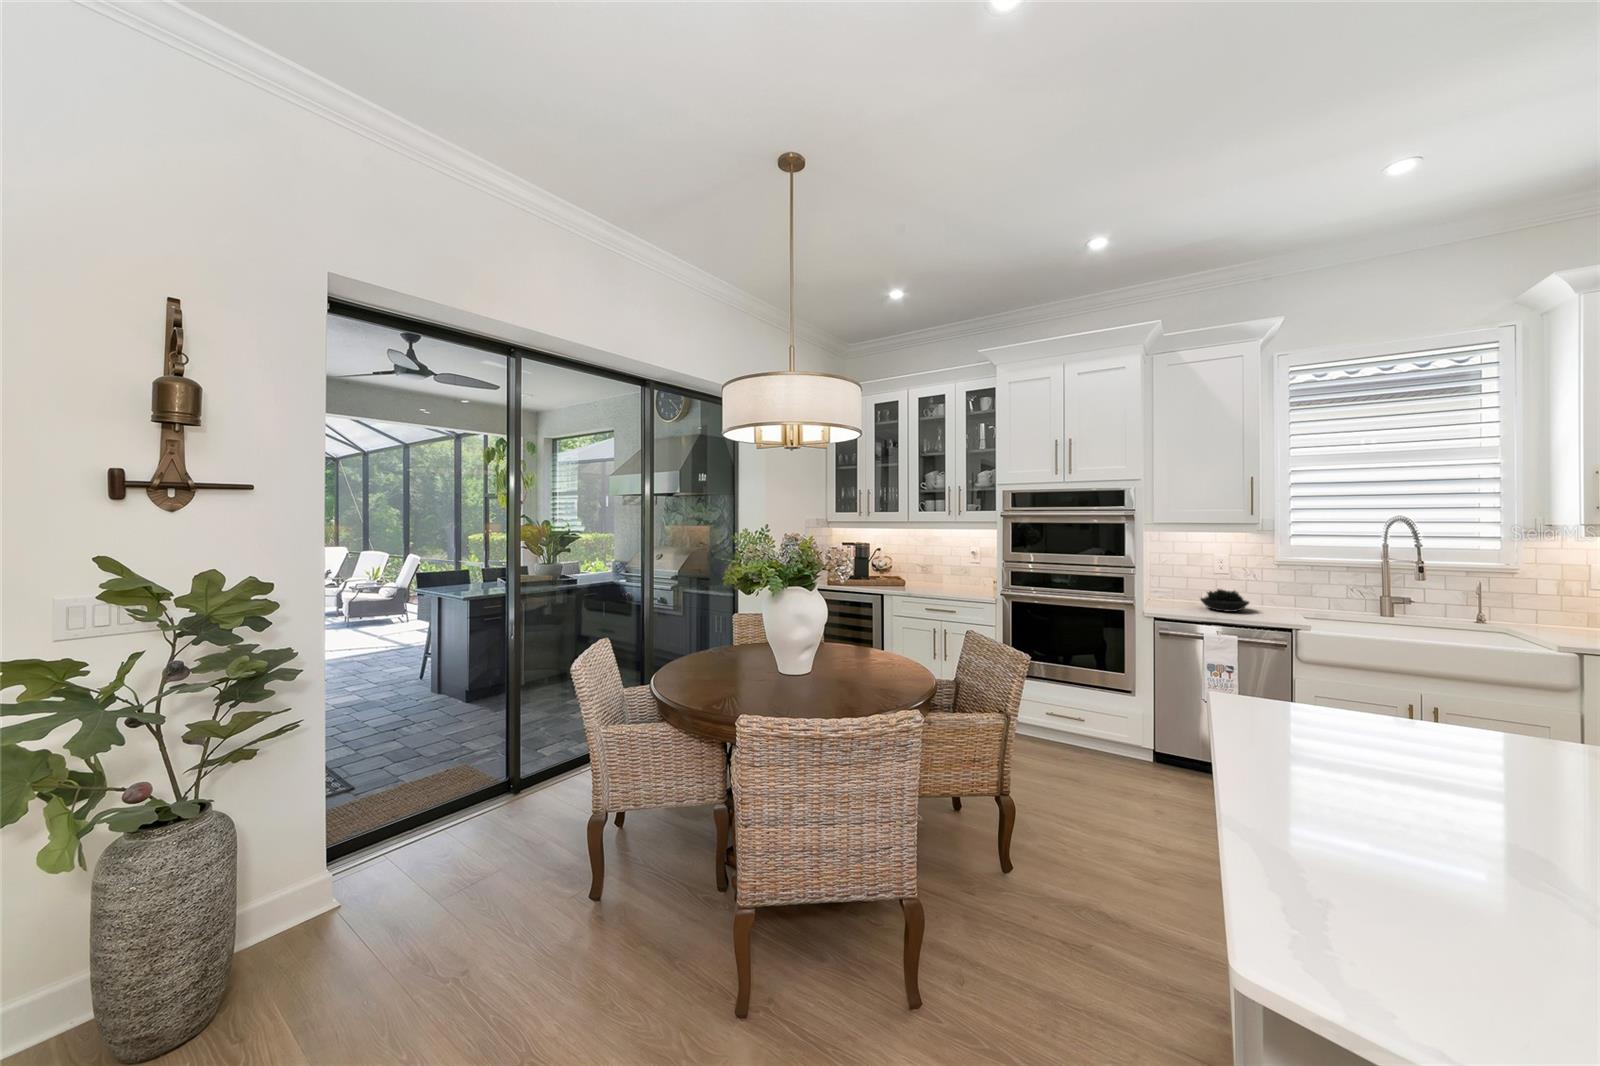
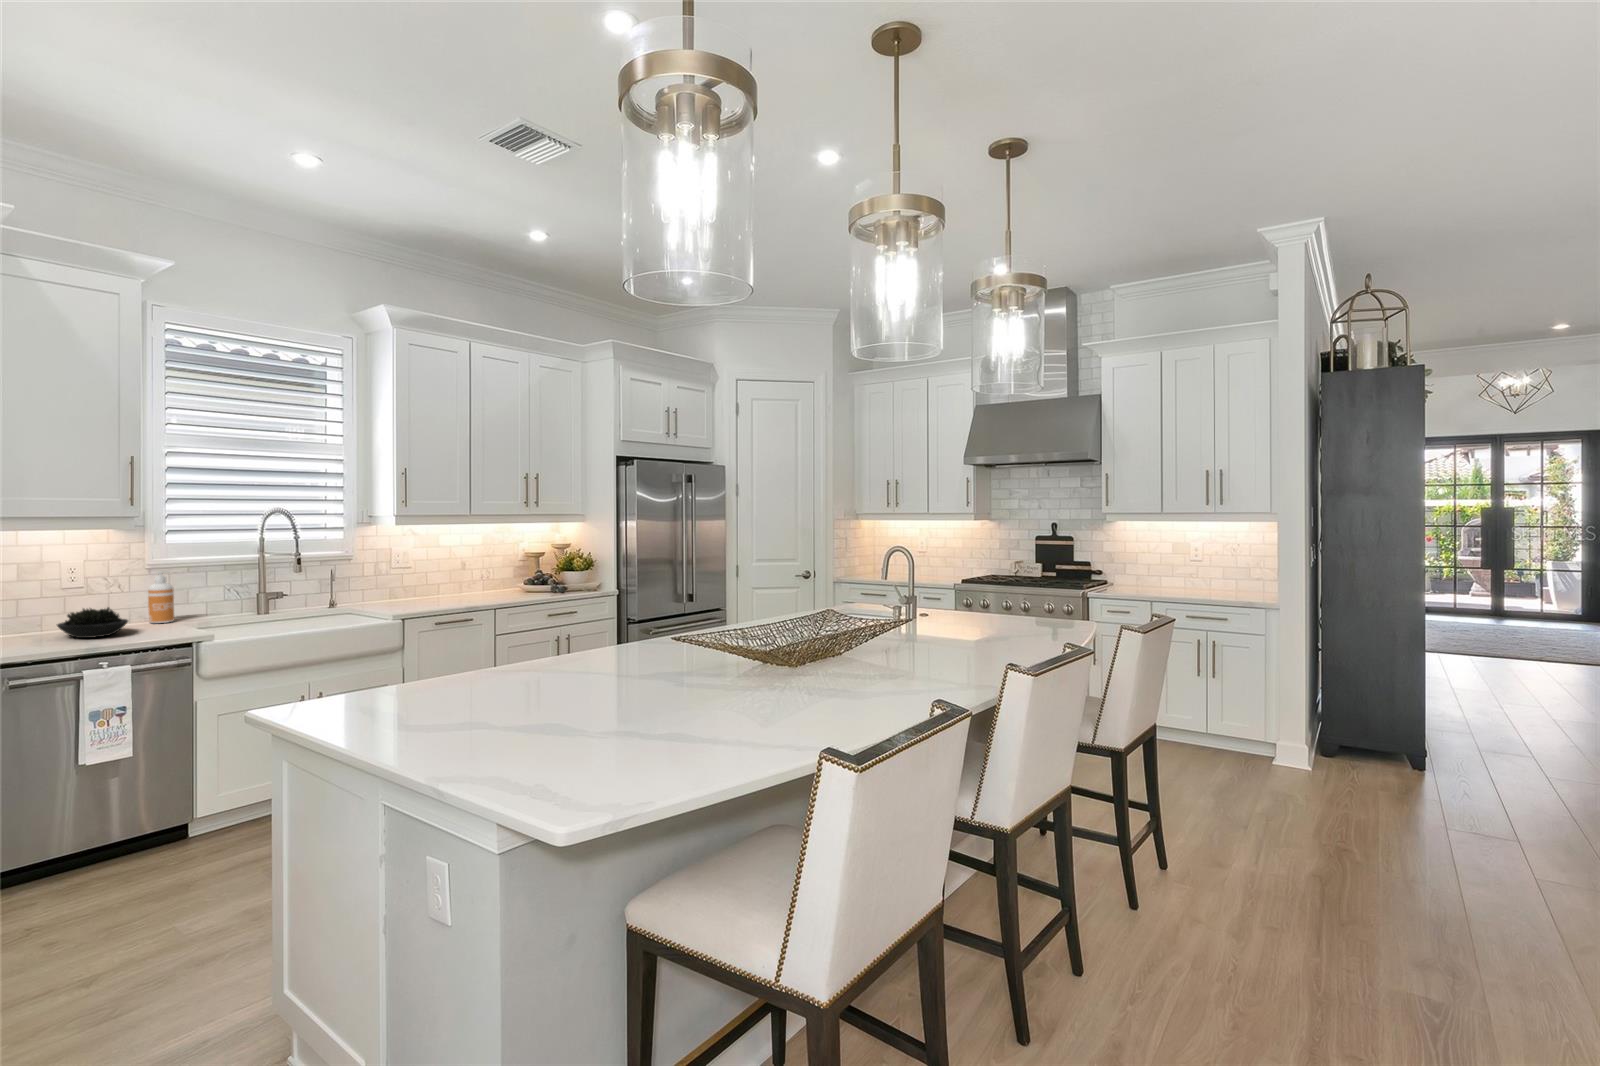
soap dispenser: none [1273,568,1295,610] -> present [148,571,174,623]

